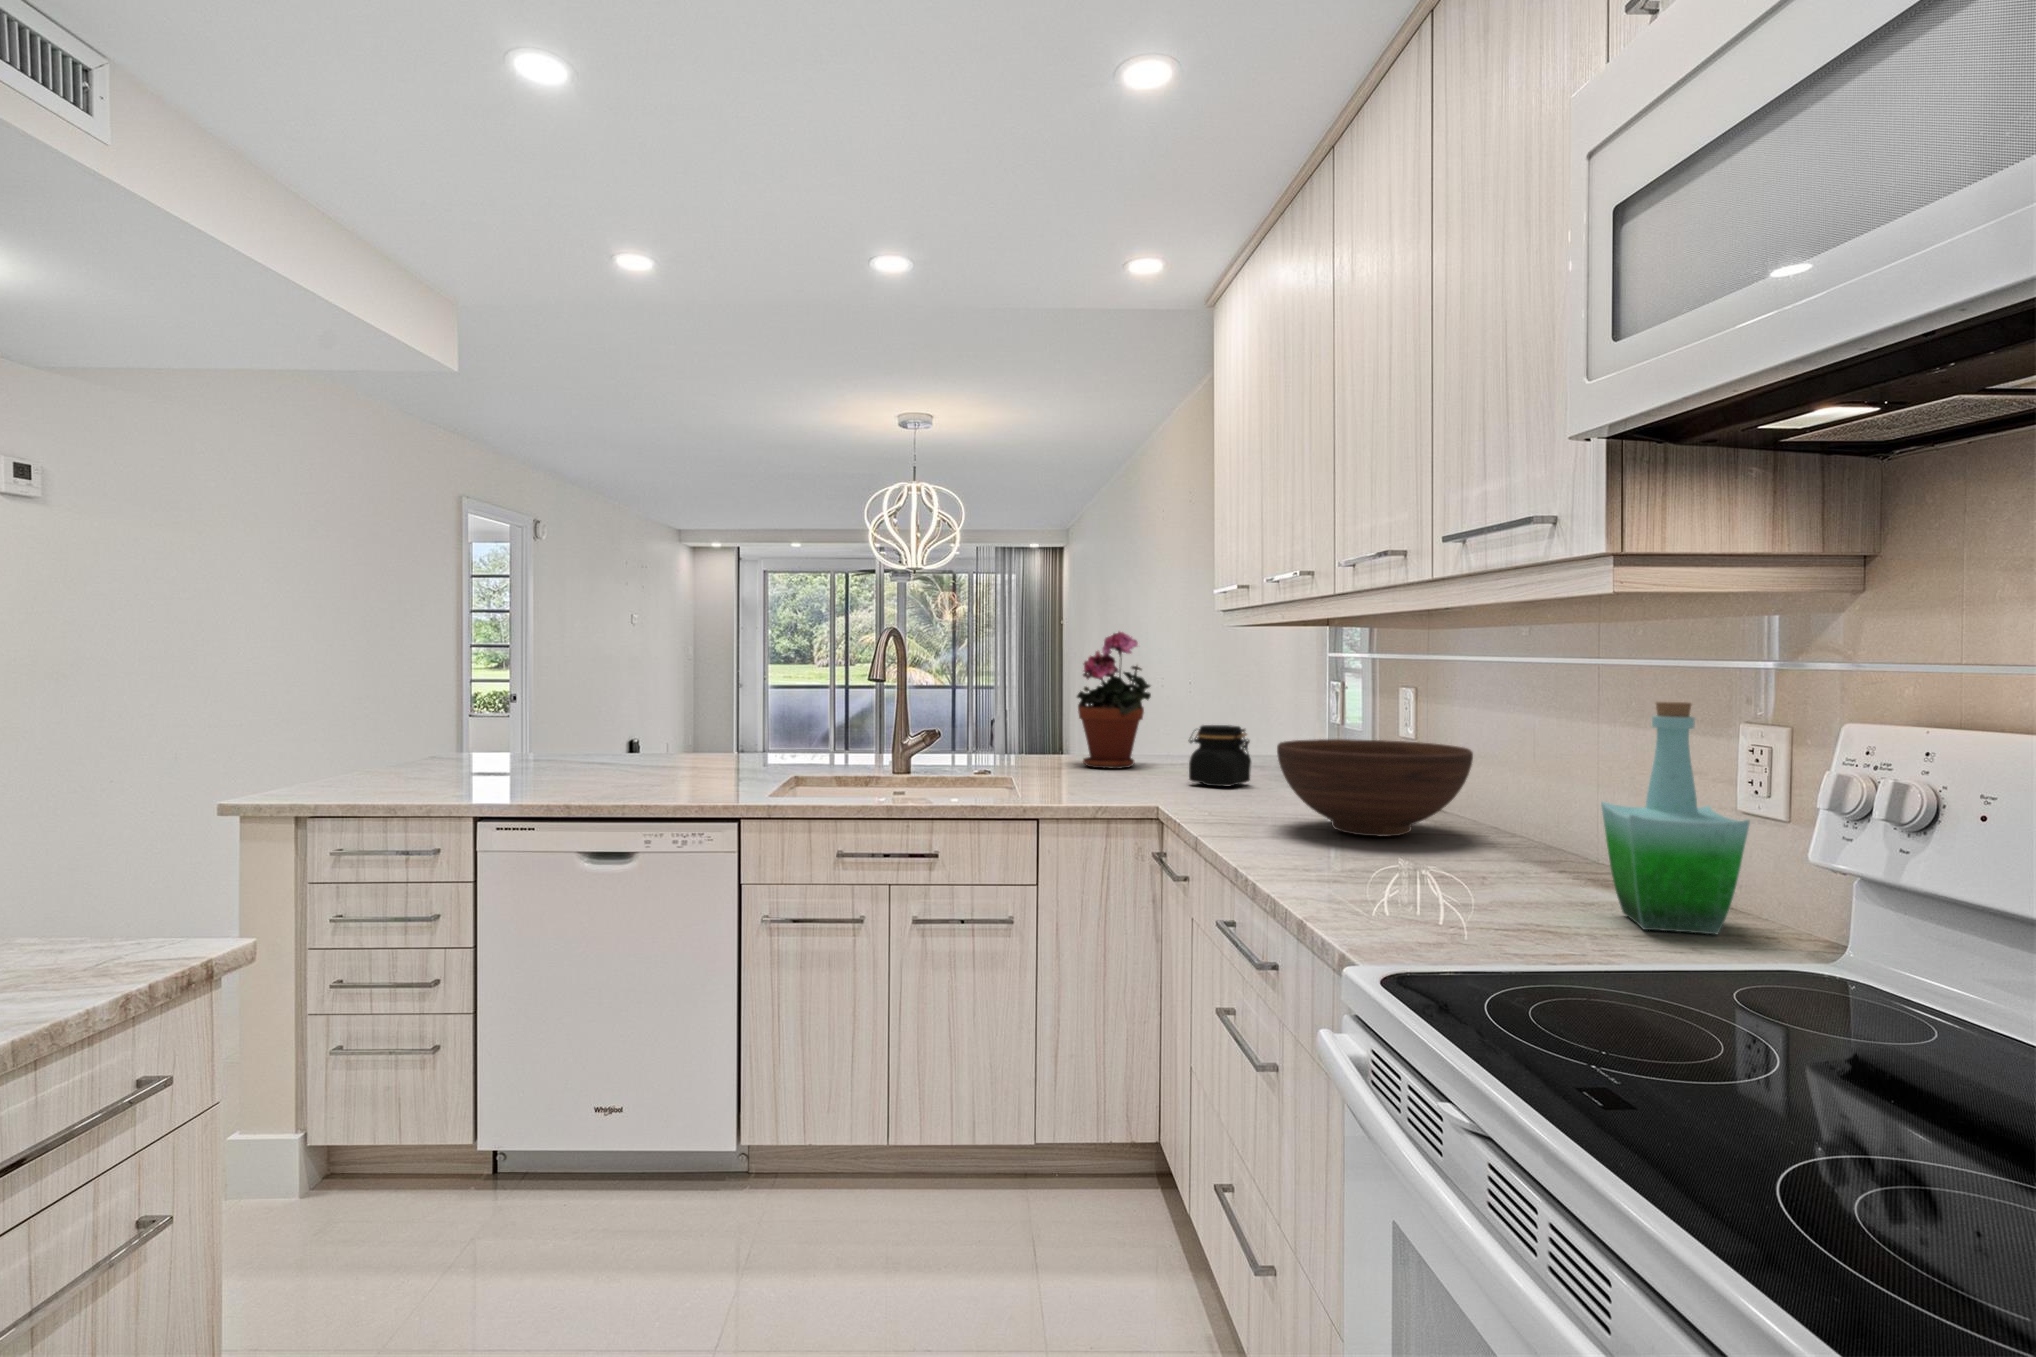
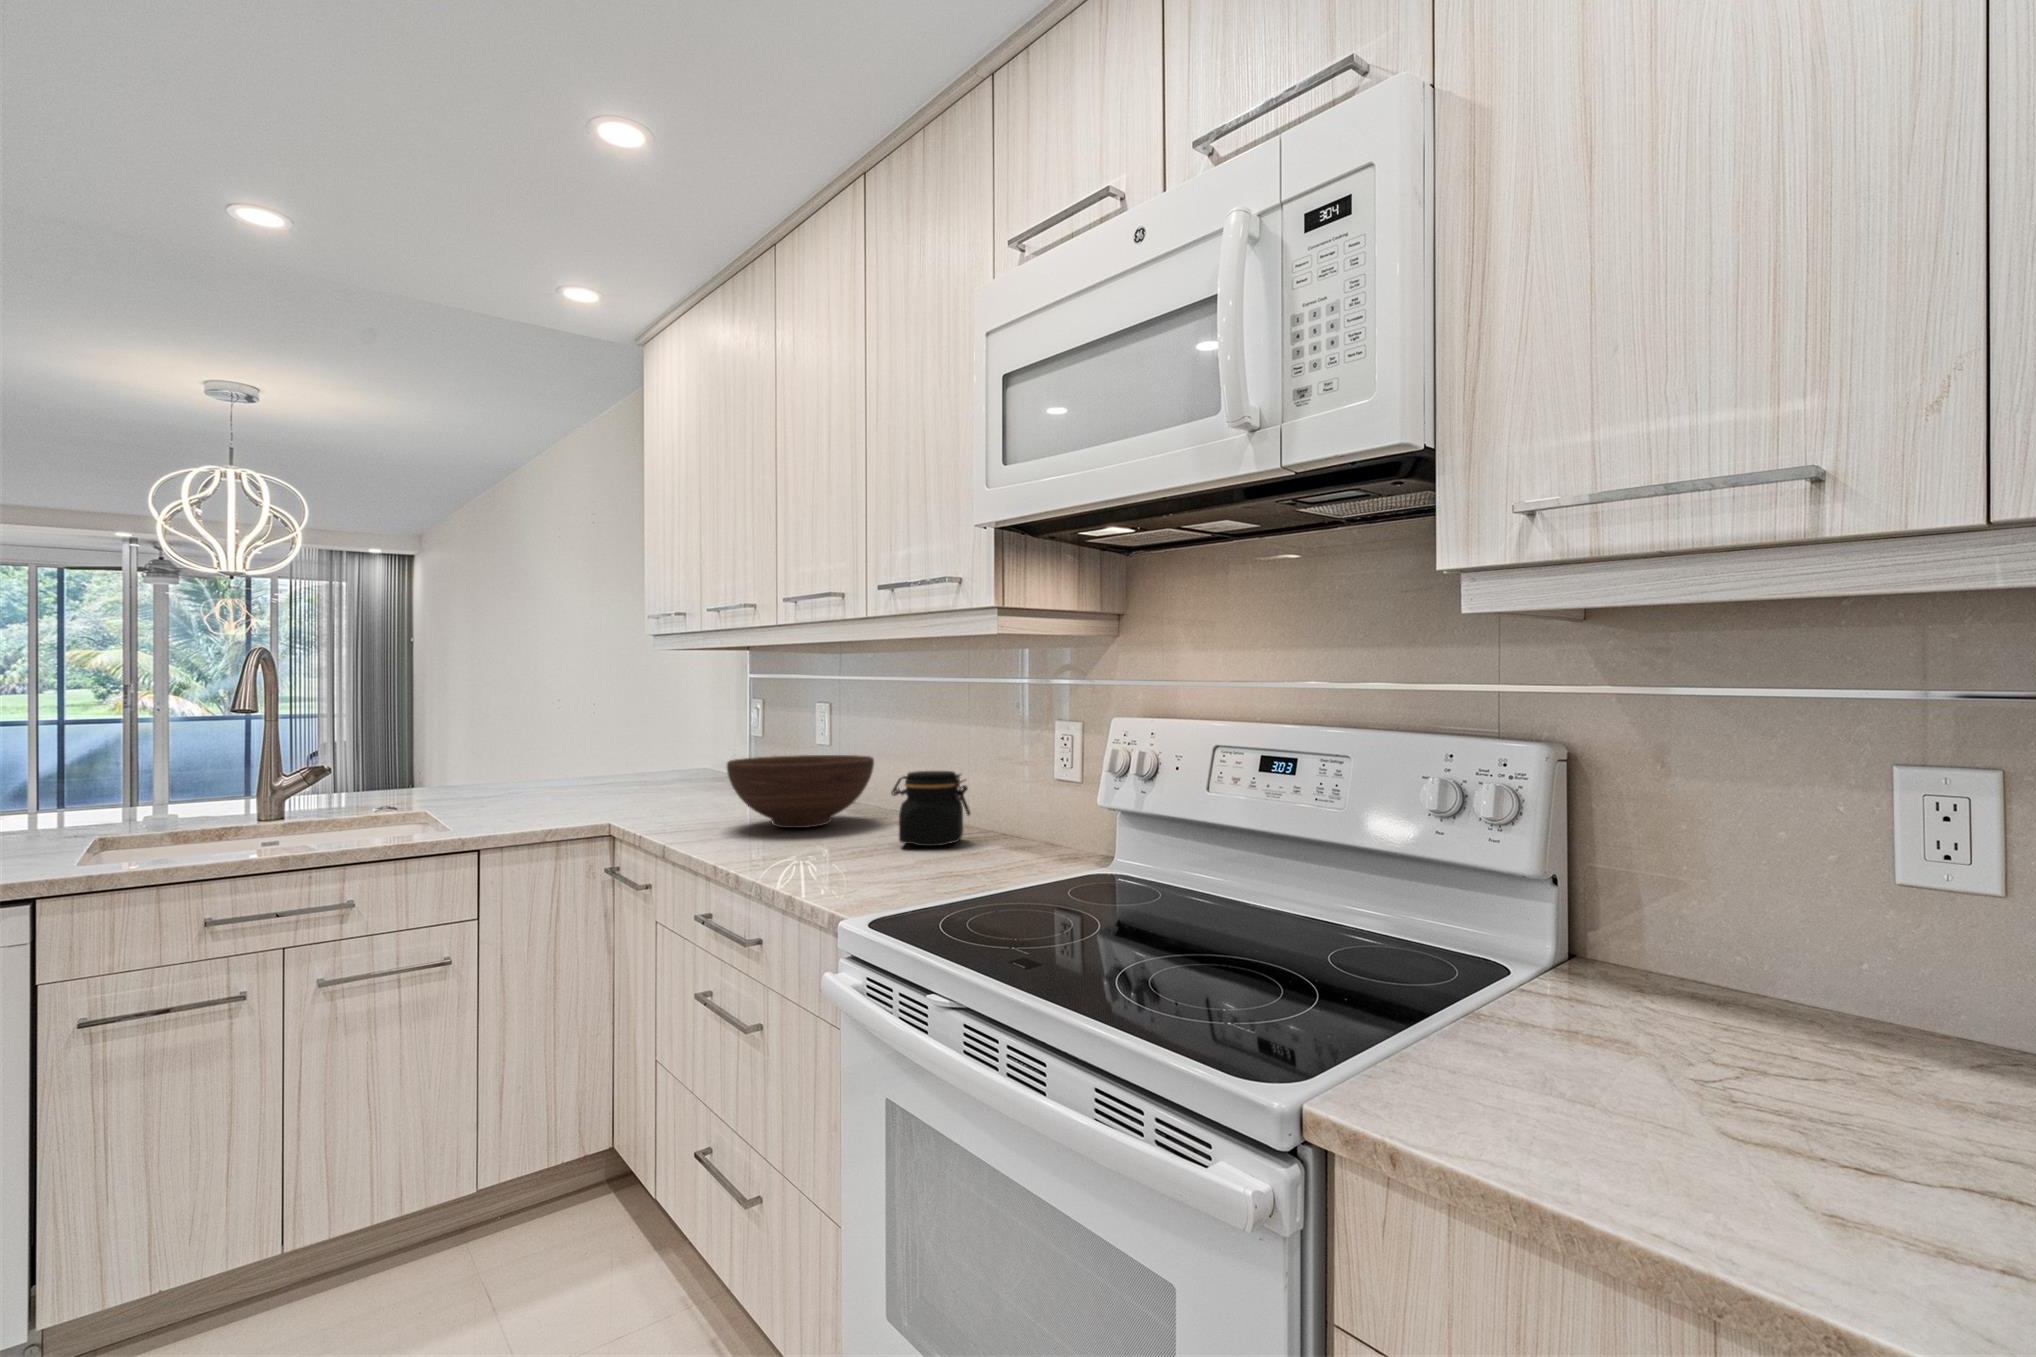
potted plant: present [1077,632,1151,769] -> none [508,677,587,801]
bottle: present [1601,702,1750,934] -> none [977,711,1063,862]
jar: present [1189,725,1251,787] -> present [892,771,970,846]

